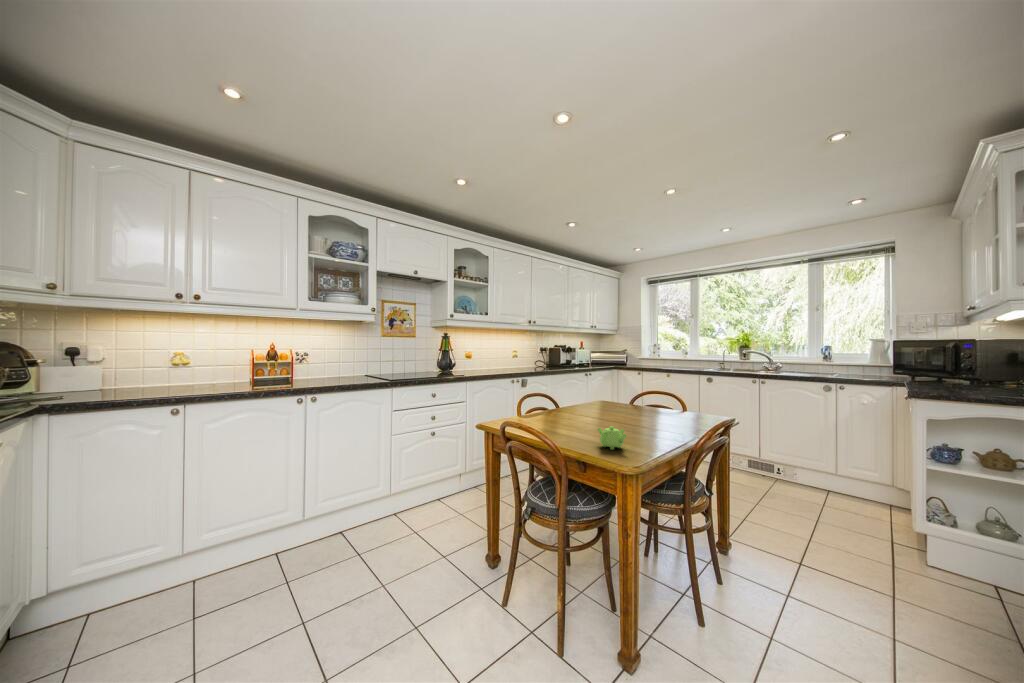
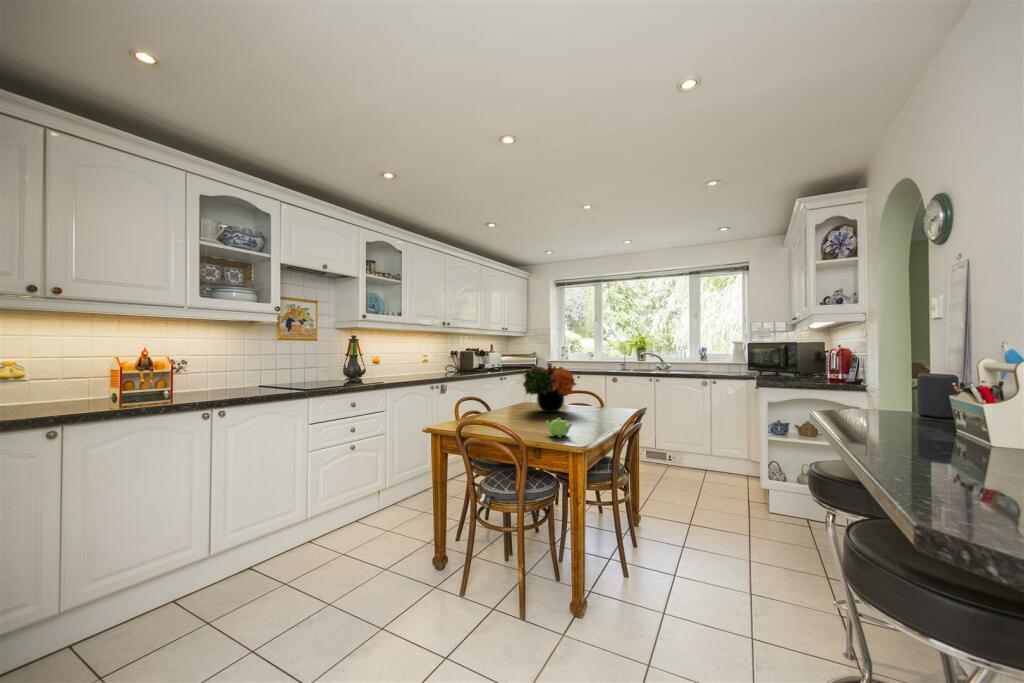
flower arrangement: none [586,361,650,415] -> present [523,363,577,412]

